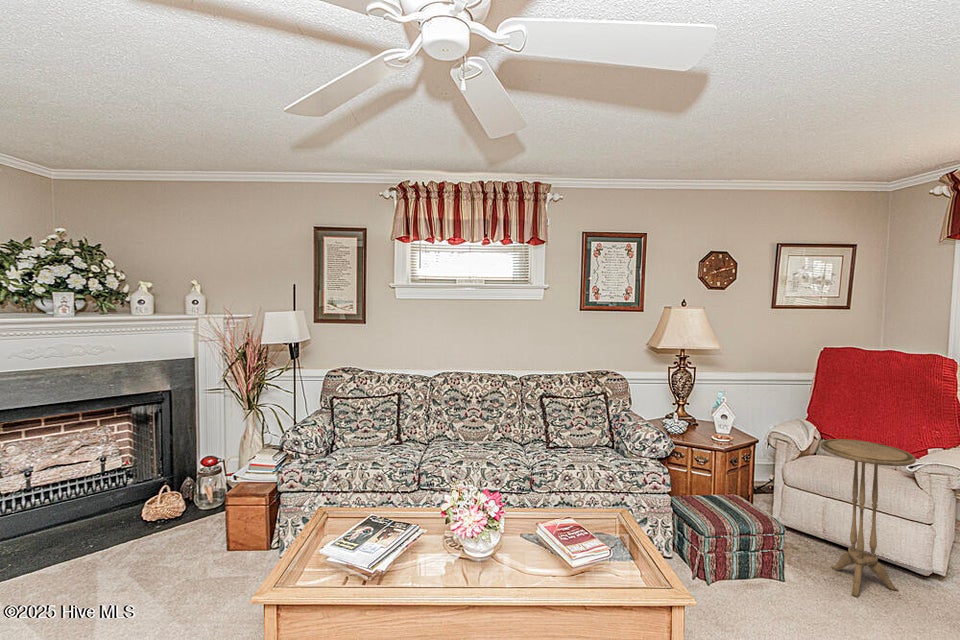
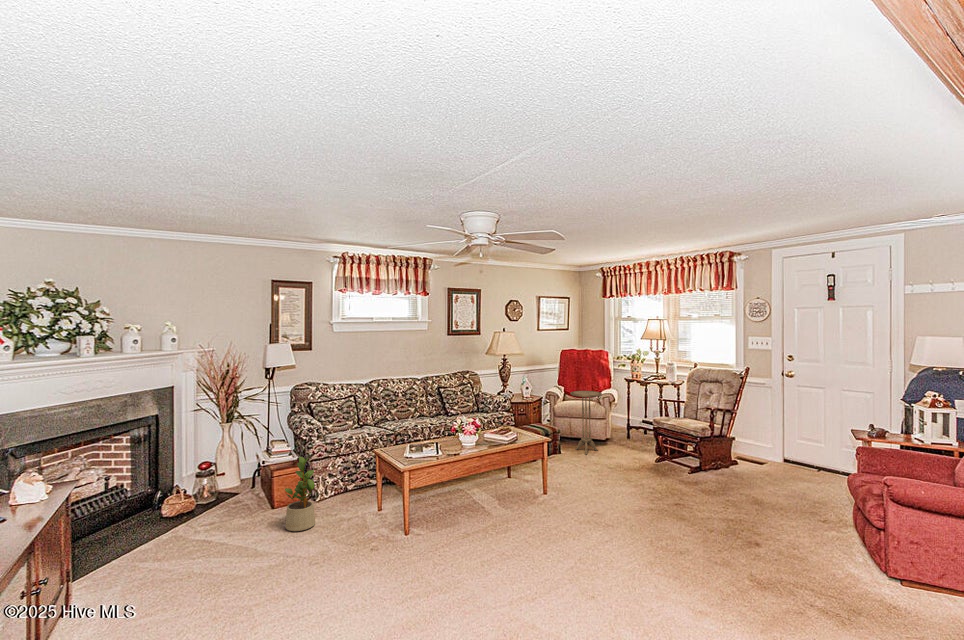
potted plant: none [168,493,233,617] -> present [285,457,316,531]

